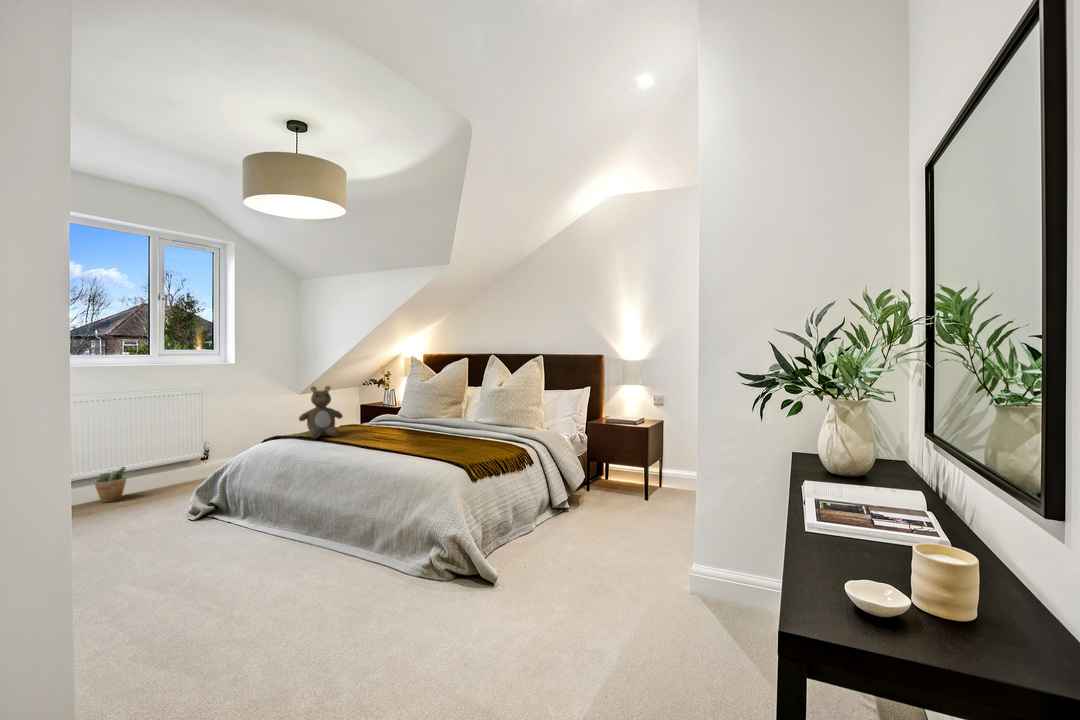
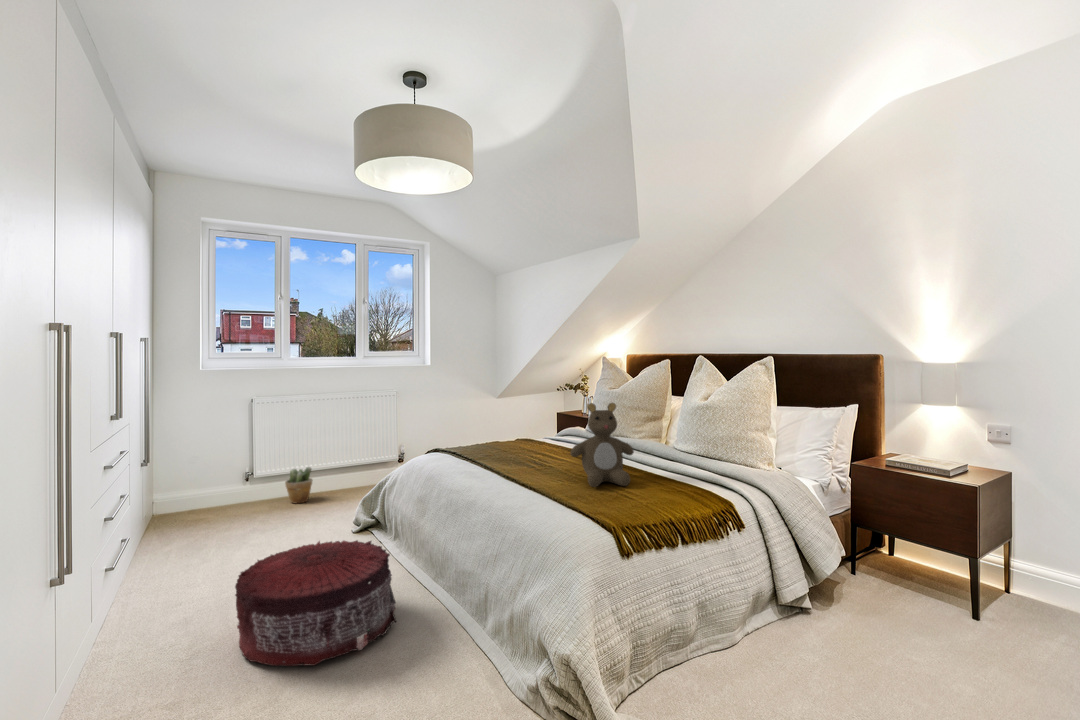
teddy bear: present [299,386,343,438] -> present [571,403,634,487]
pouf: none [151,505,295,602] -> present [235,540,396,666]

